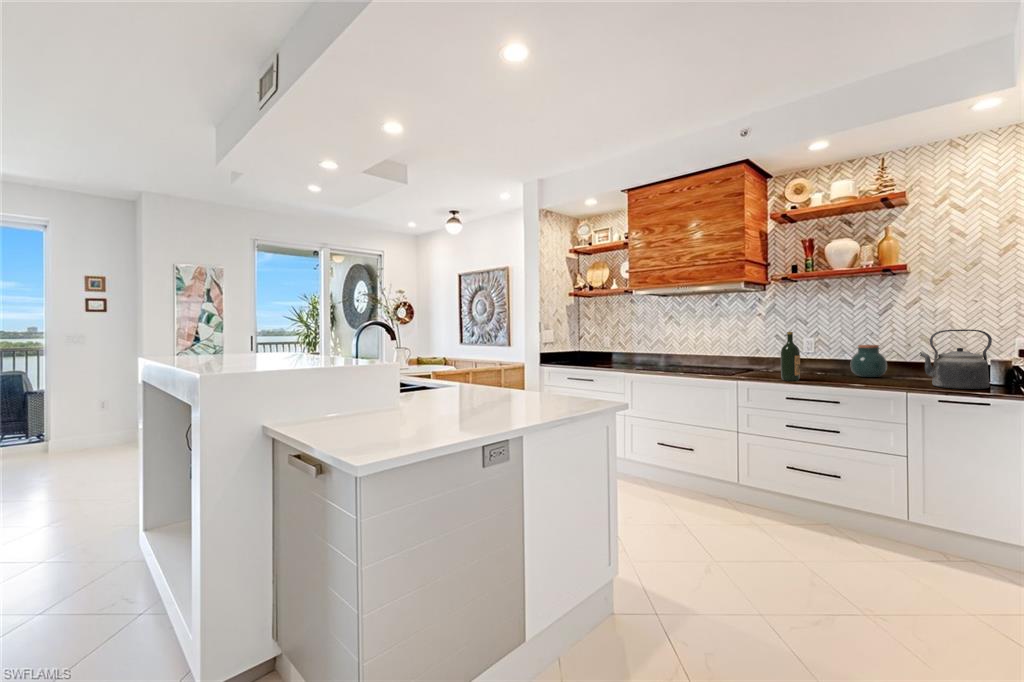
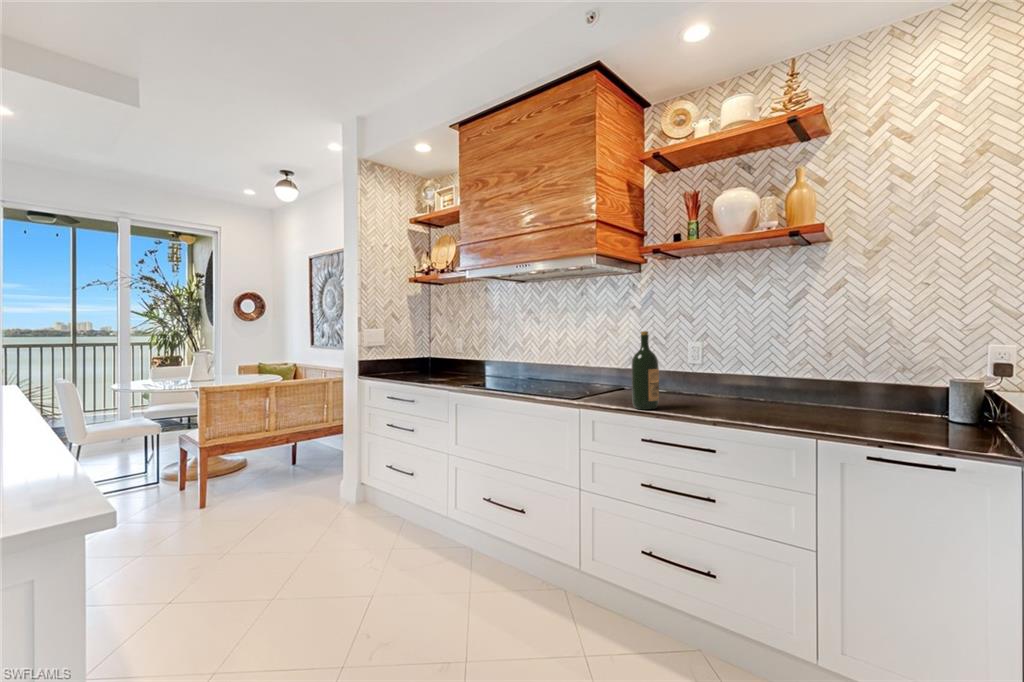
kettle: present [920,329,992,389] -> none [832,328,950,435]
jar: present [851,345,887,377] -> none [743,352,795,403]

